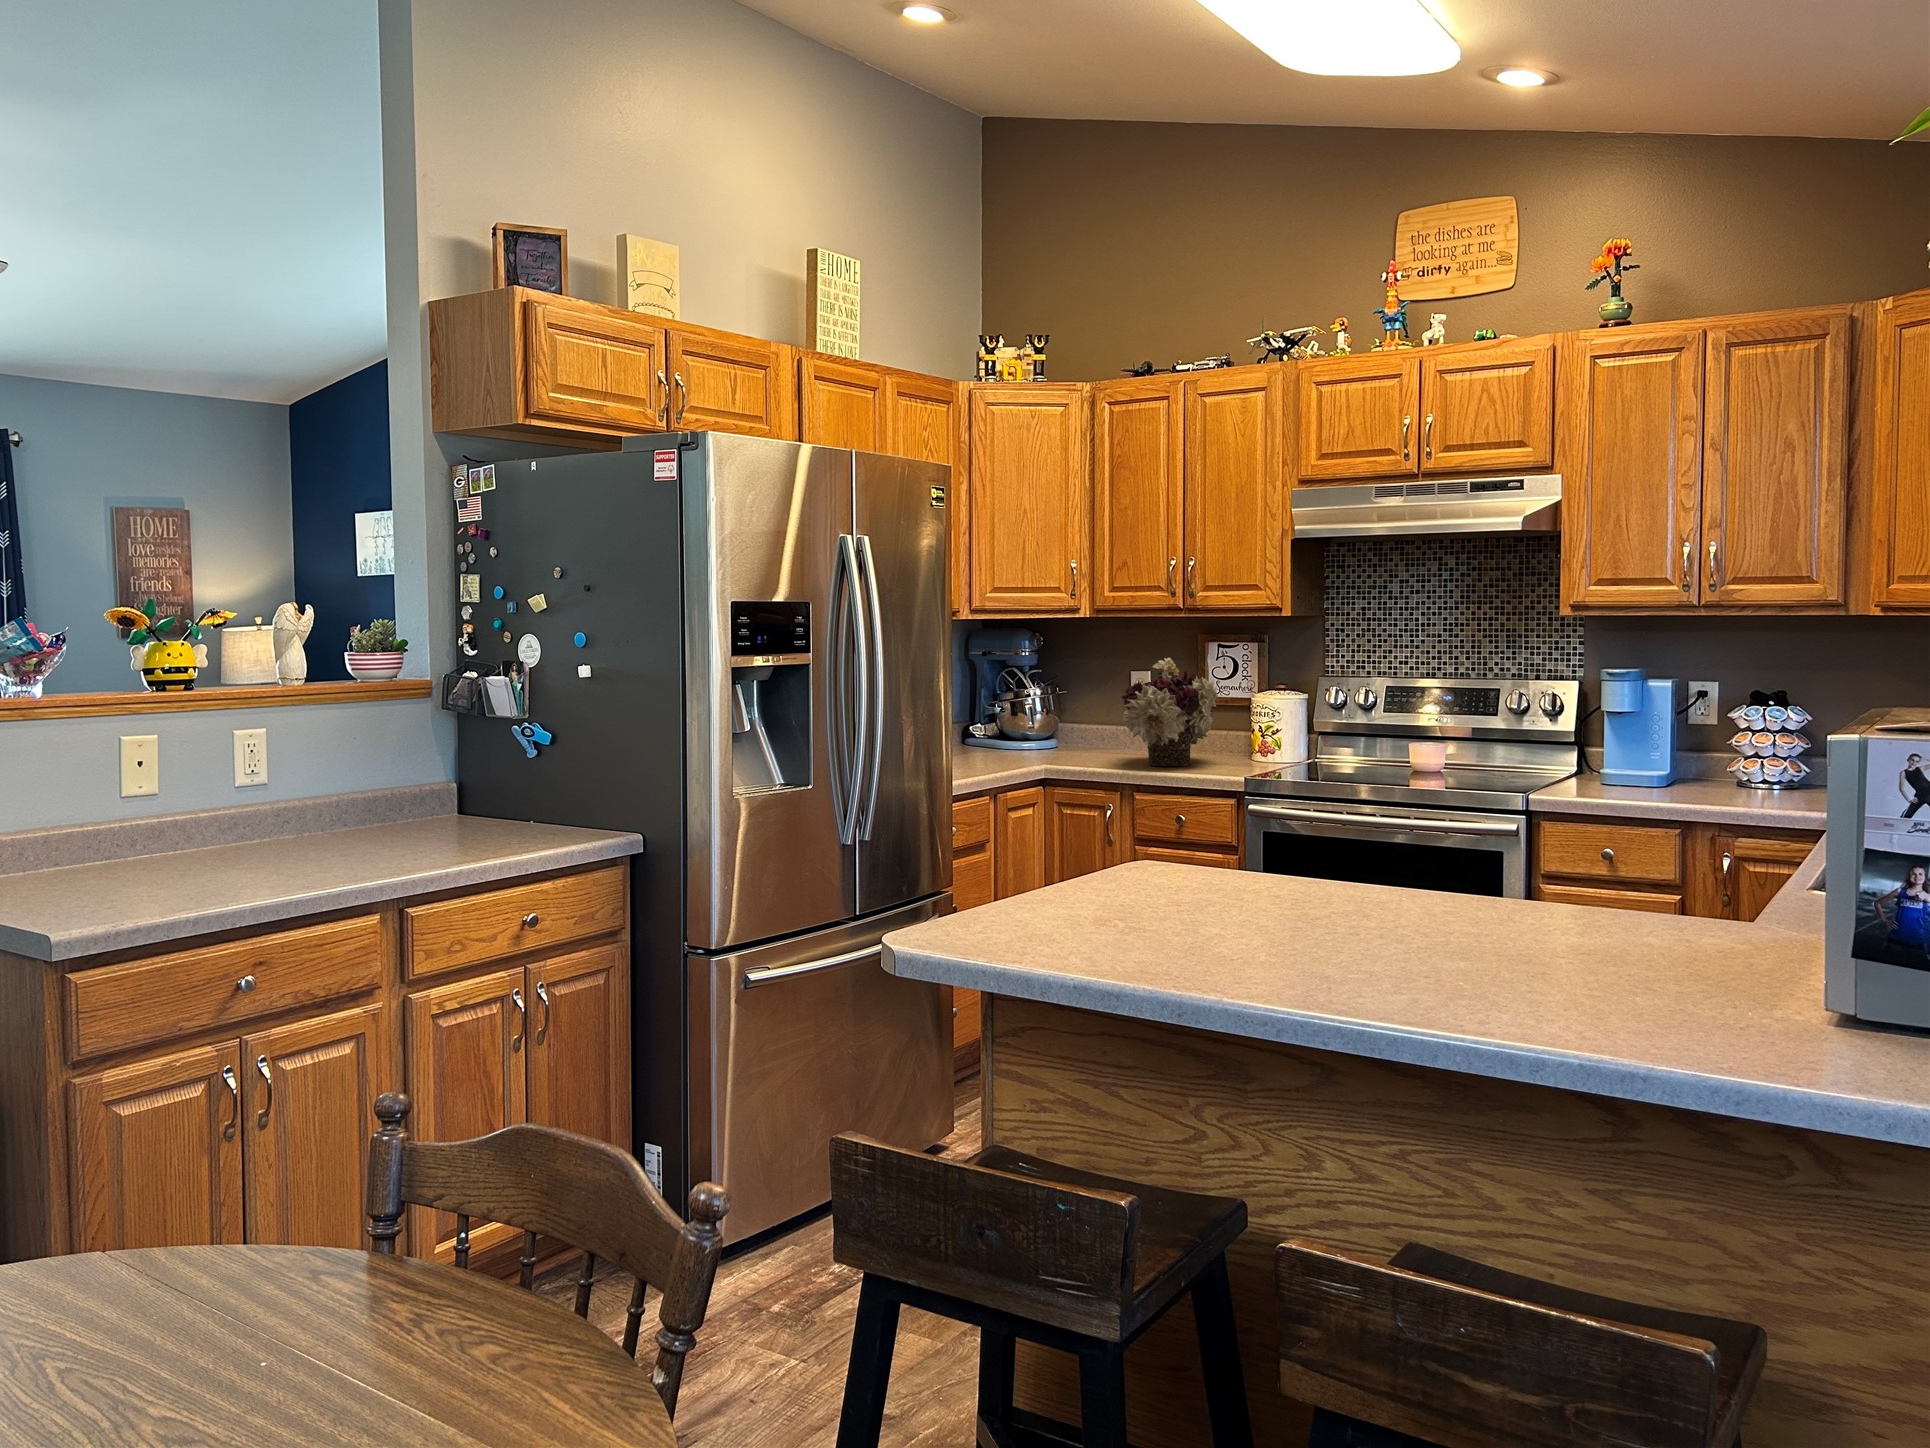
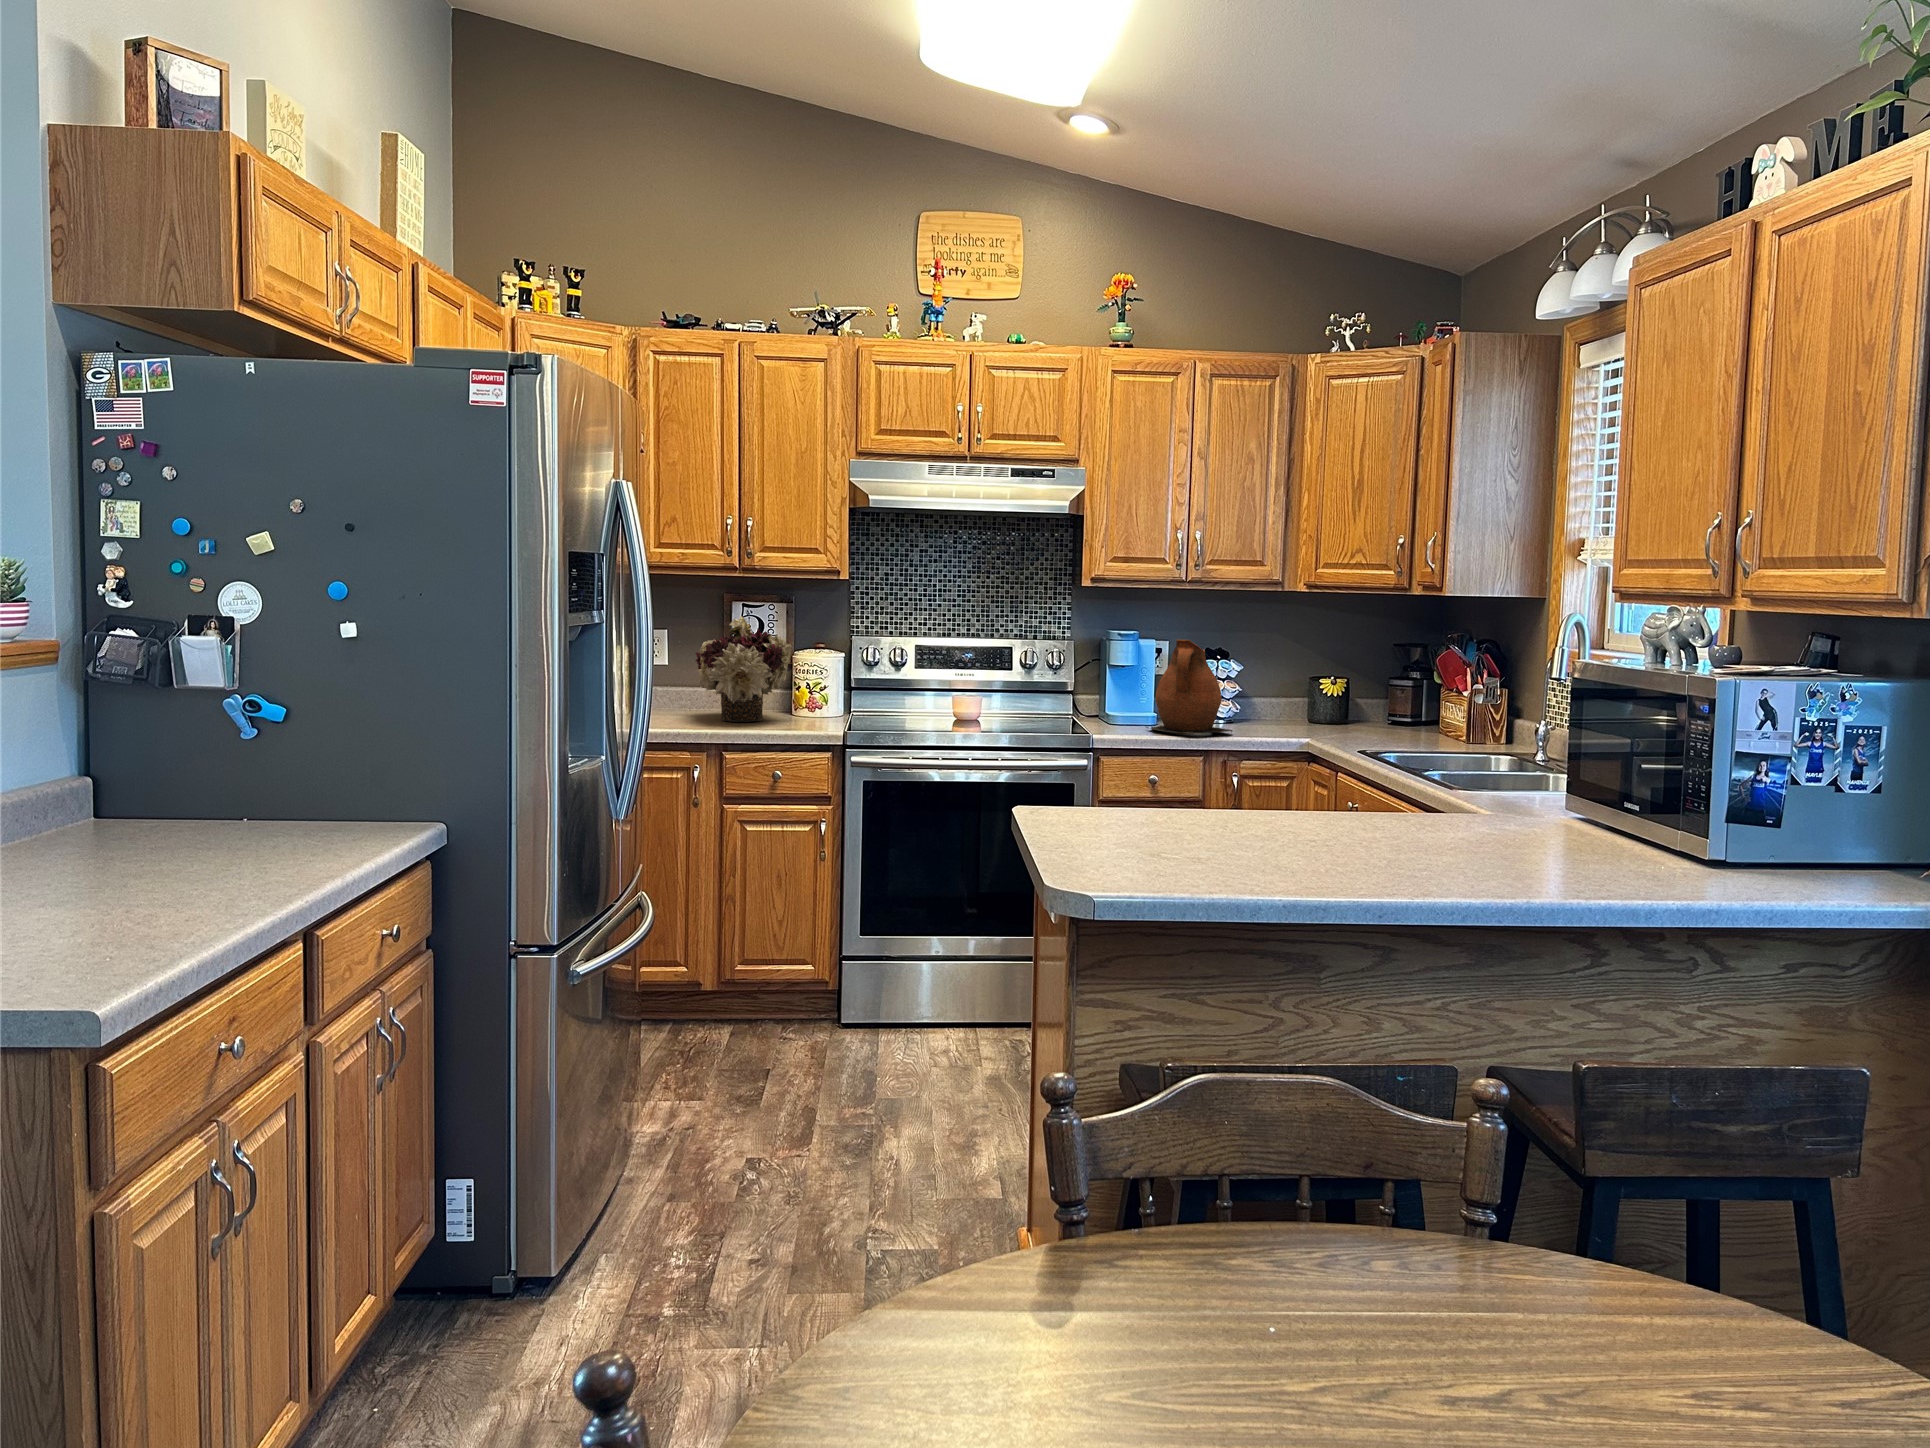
ceramic pitcher: none [1625,679,1748,801] -> present [1147,640,1233,734]

